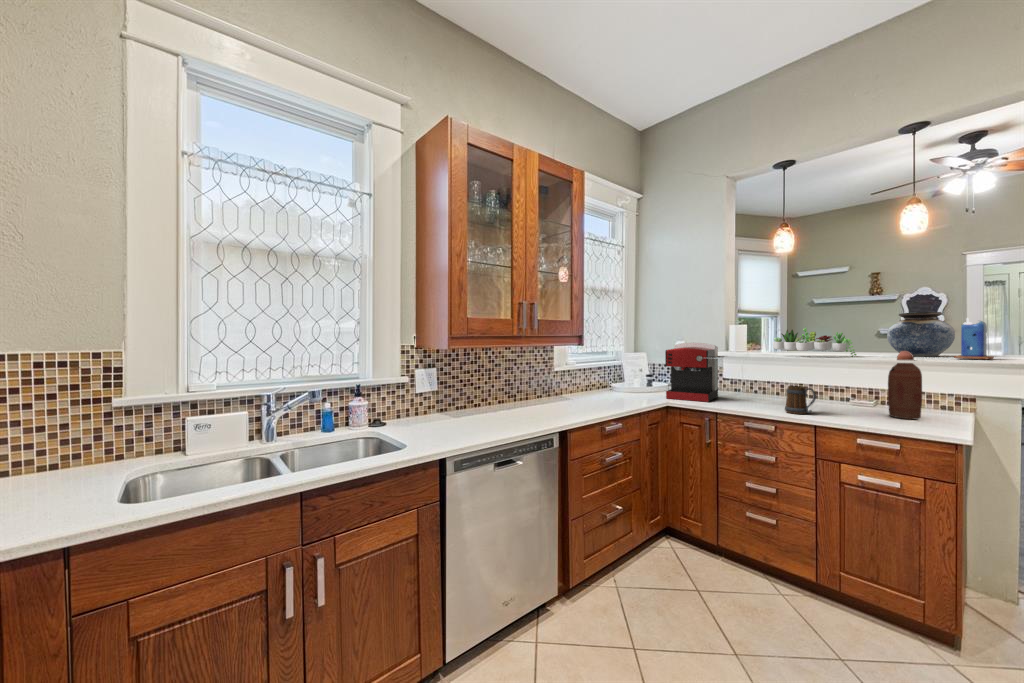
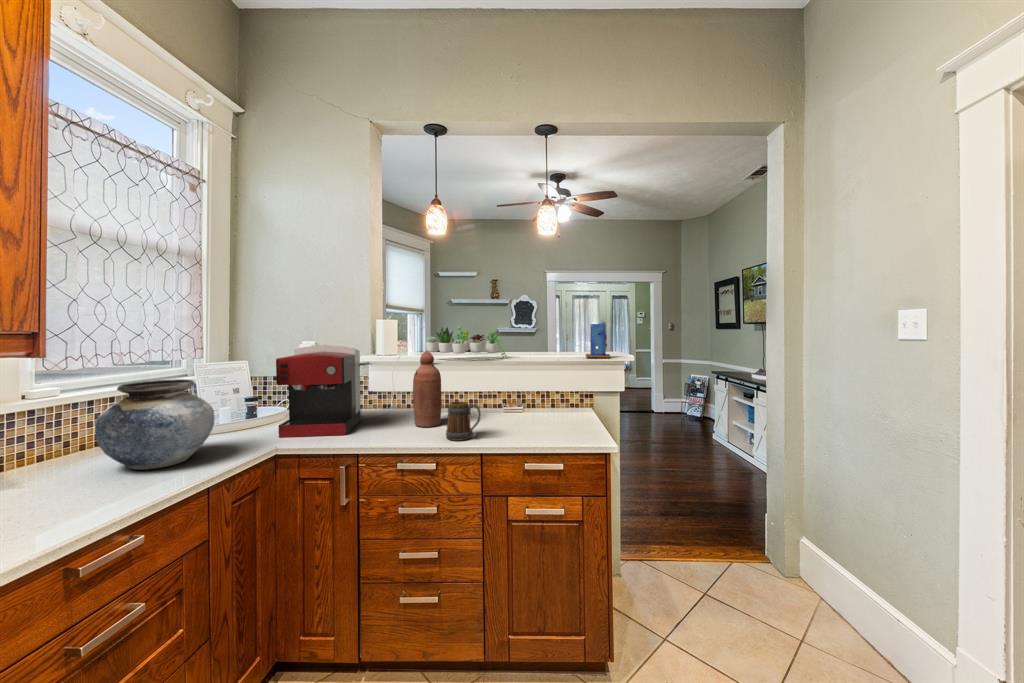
vase: present [887,312,955,357] -> present [95,379,214,470]
bottle: present [888,351,922,419] -> present [413,352,442,427]

